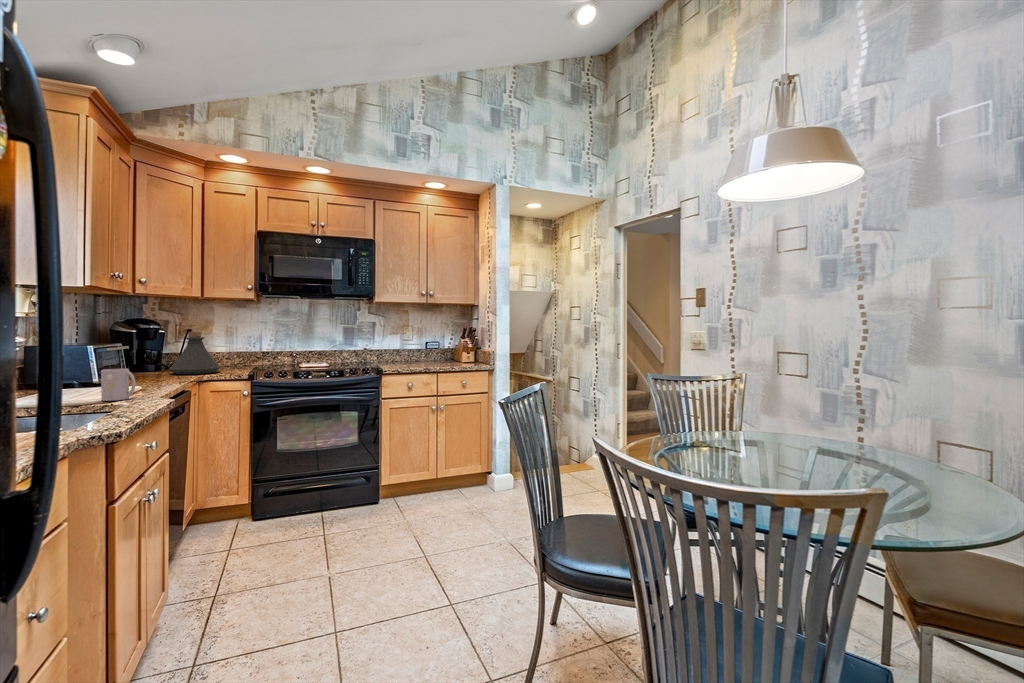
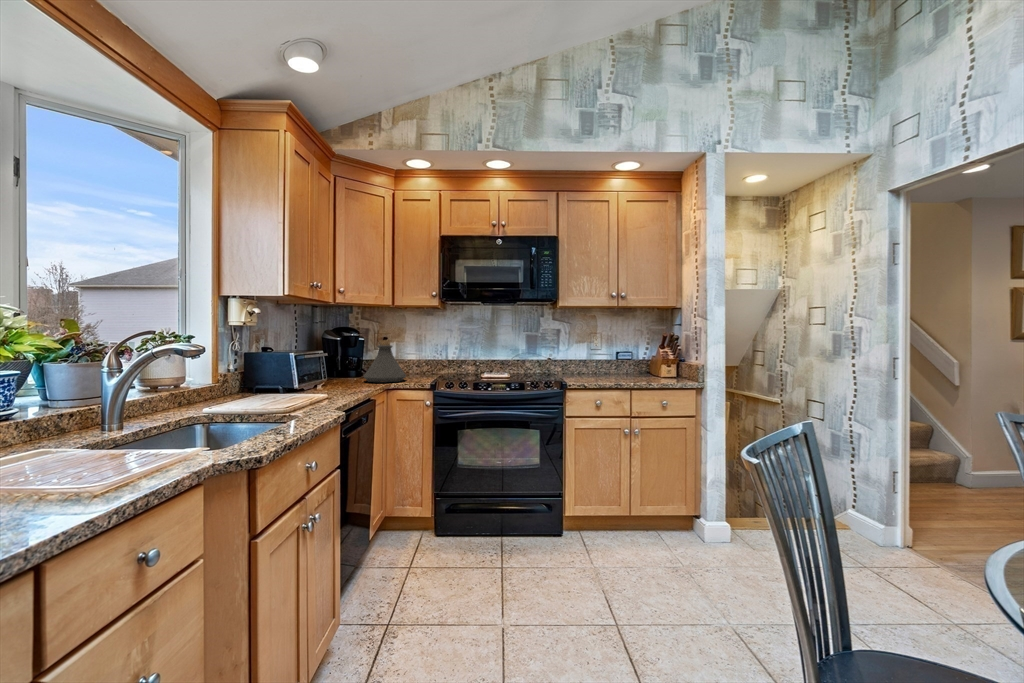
mug: present [101,368,136,401] -> none [282,379,311,413]

